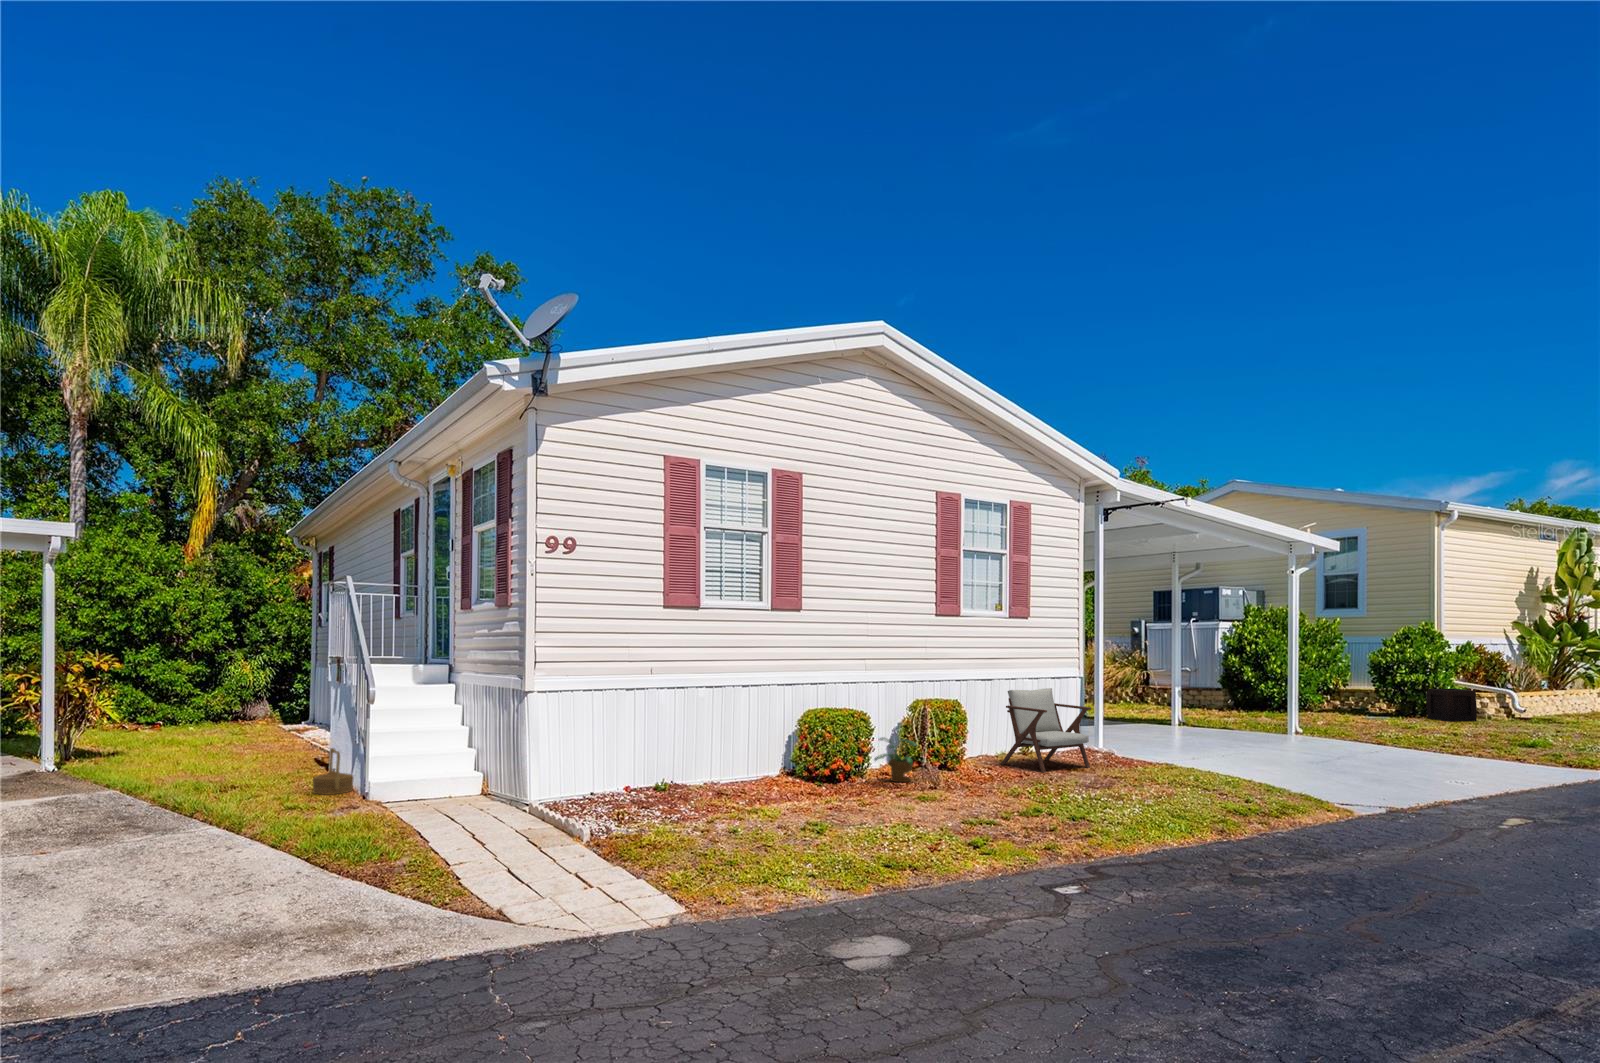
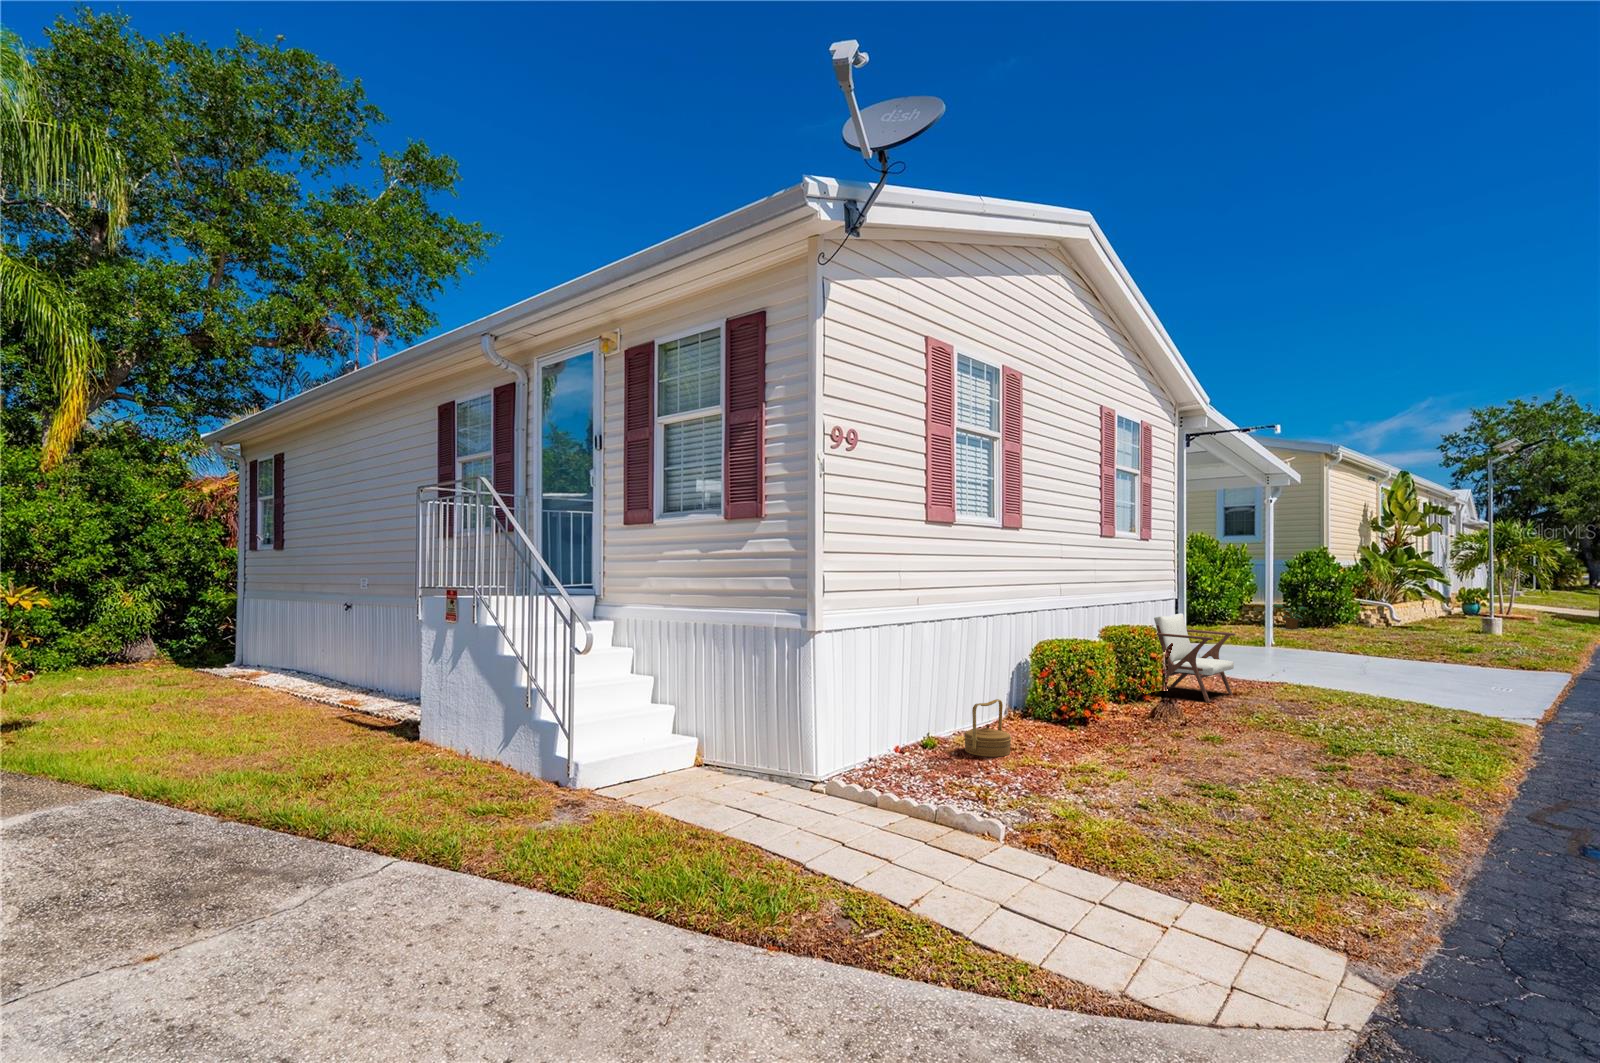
wooden crate: present [1426,688,1477,721] -> none [1338,604,1381,633]
potted plant: present [875,737,917,782] -> present [1272,604,1307,629]
woven basket: present [313,748,354,795] -> present [964,699,1011,757]

